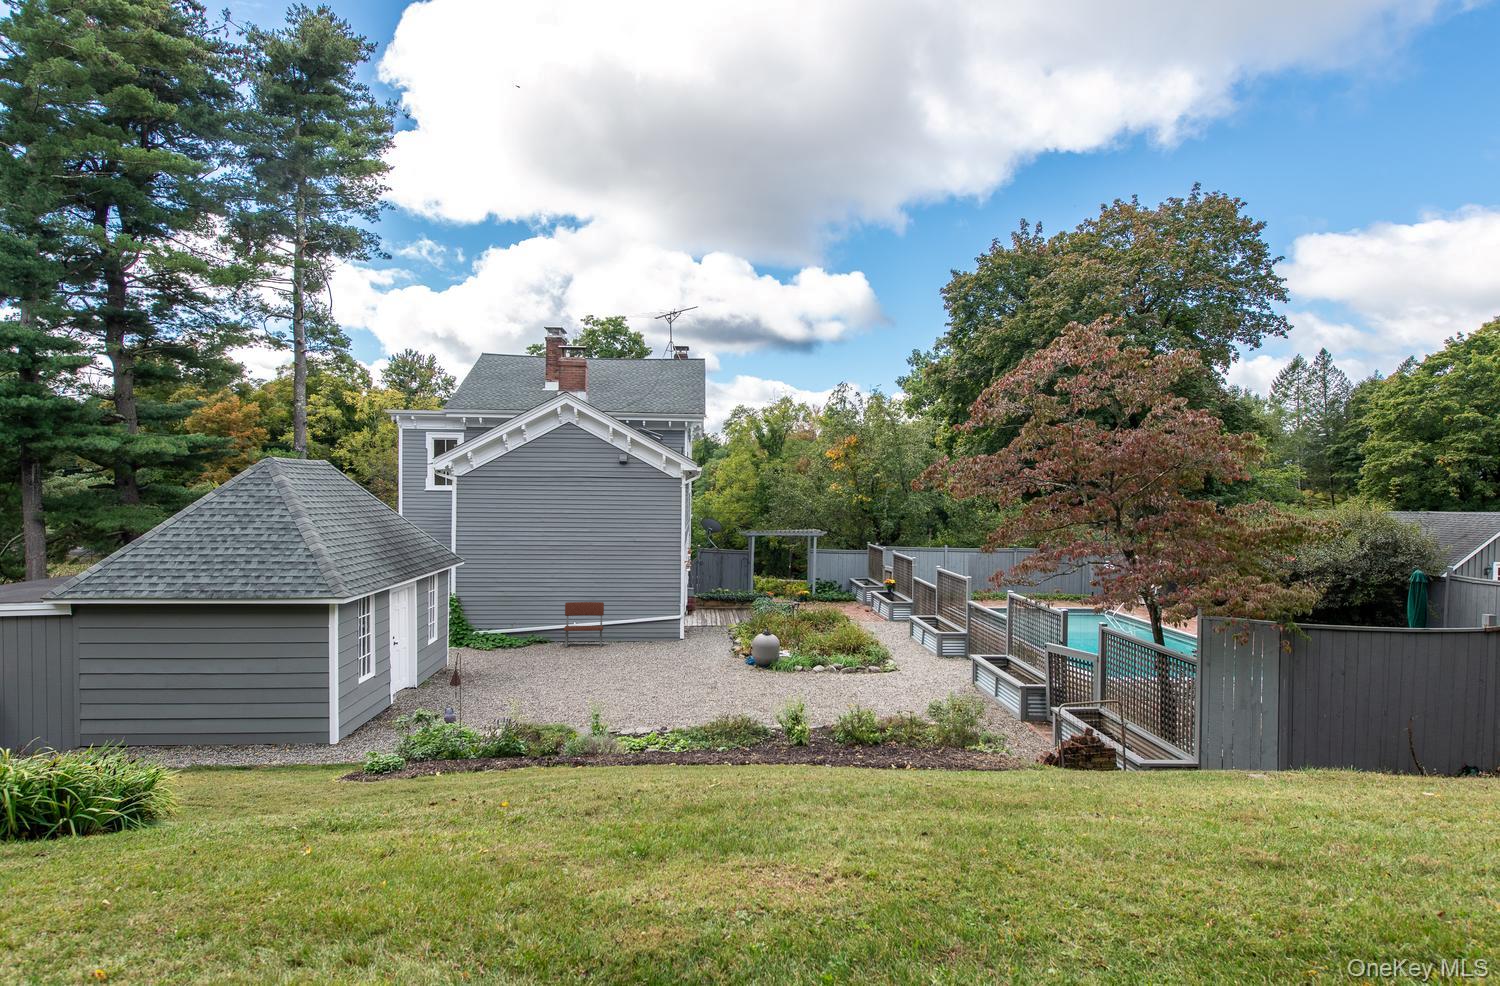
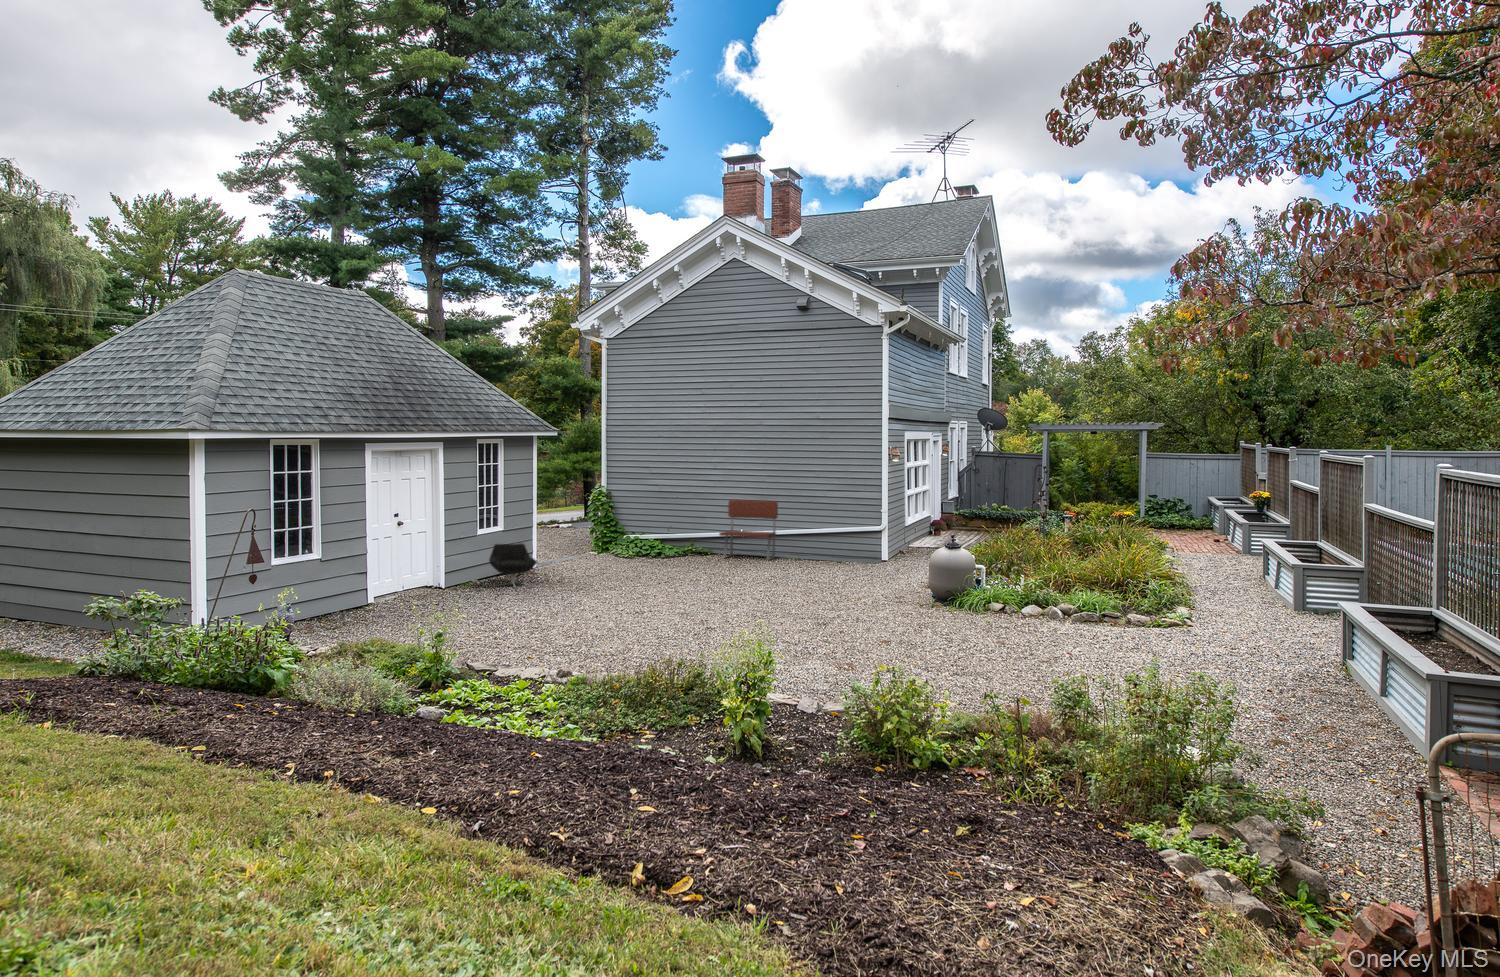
lounge chair: none [427,650,470,684] -> present [489,543,537,587]

